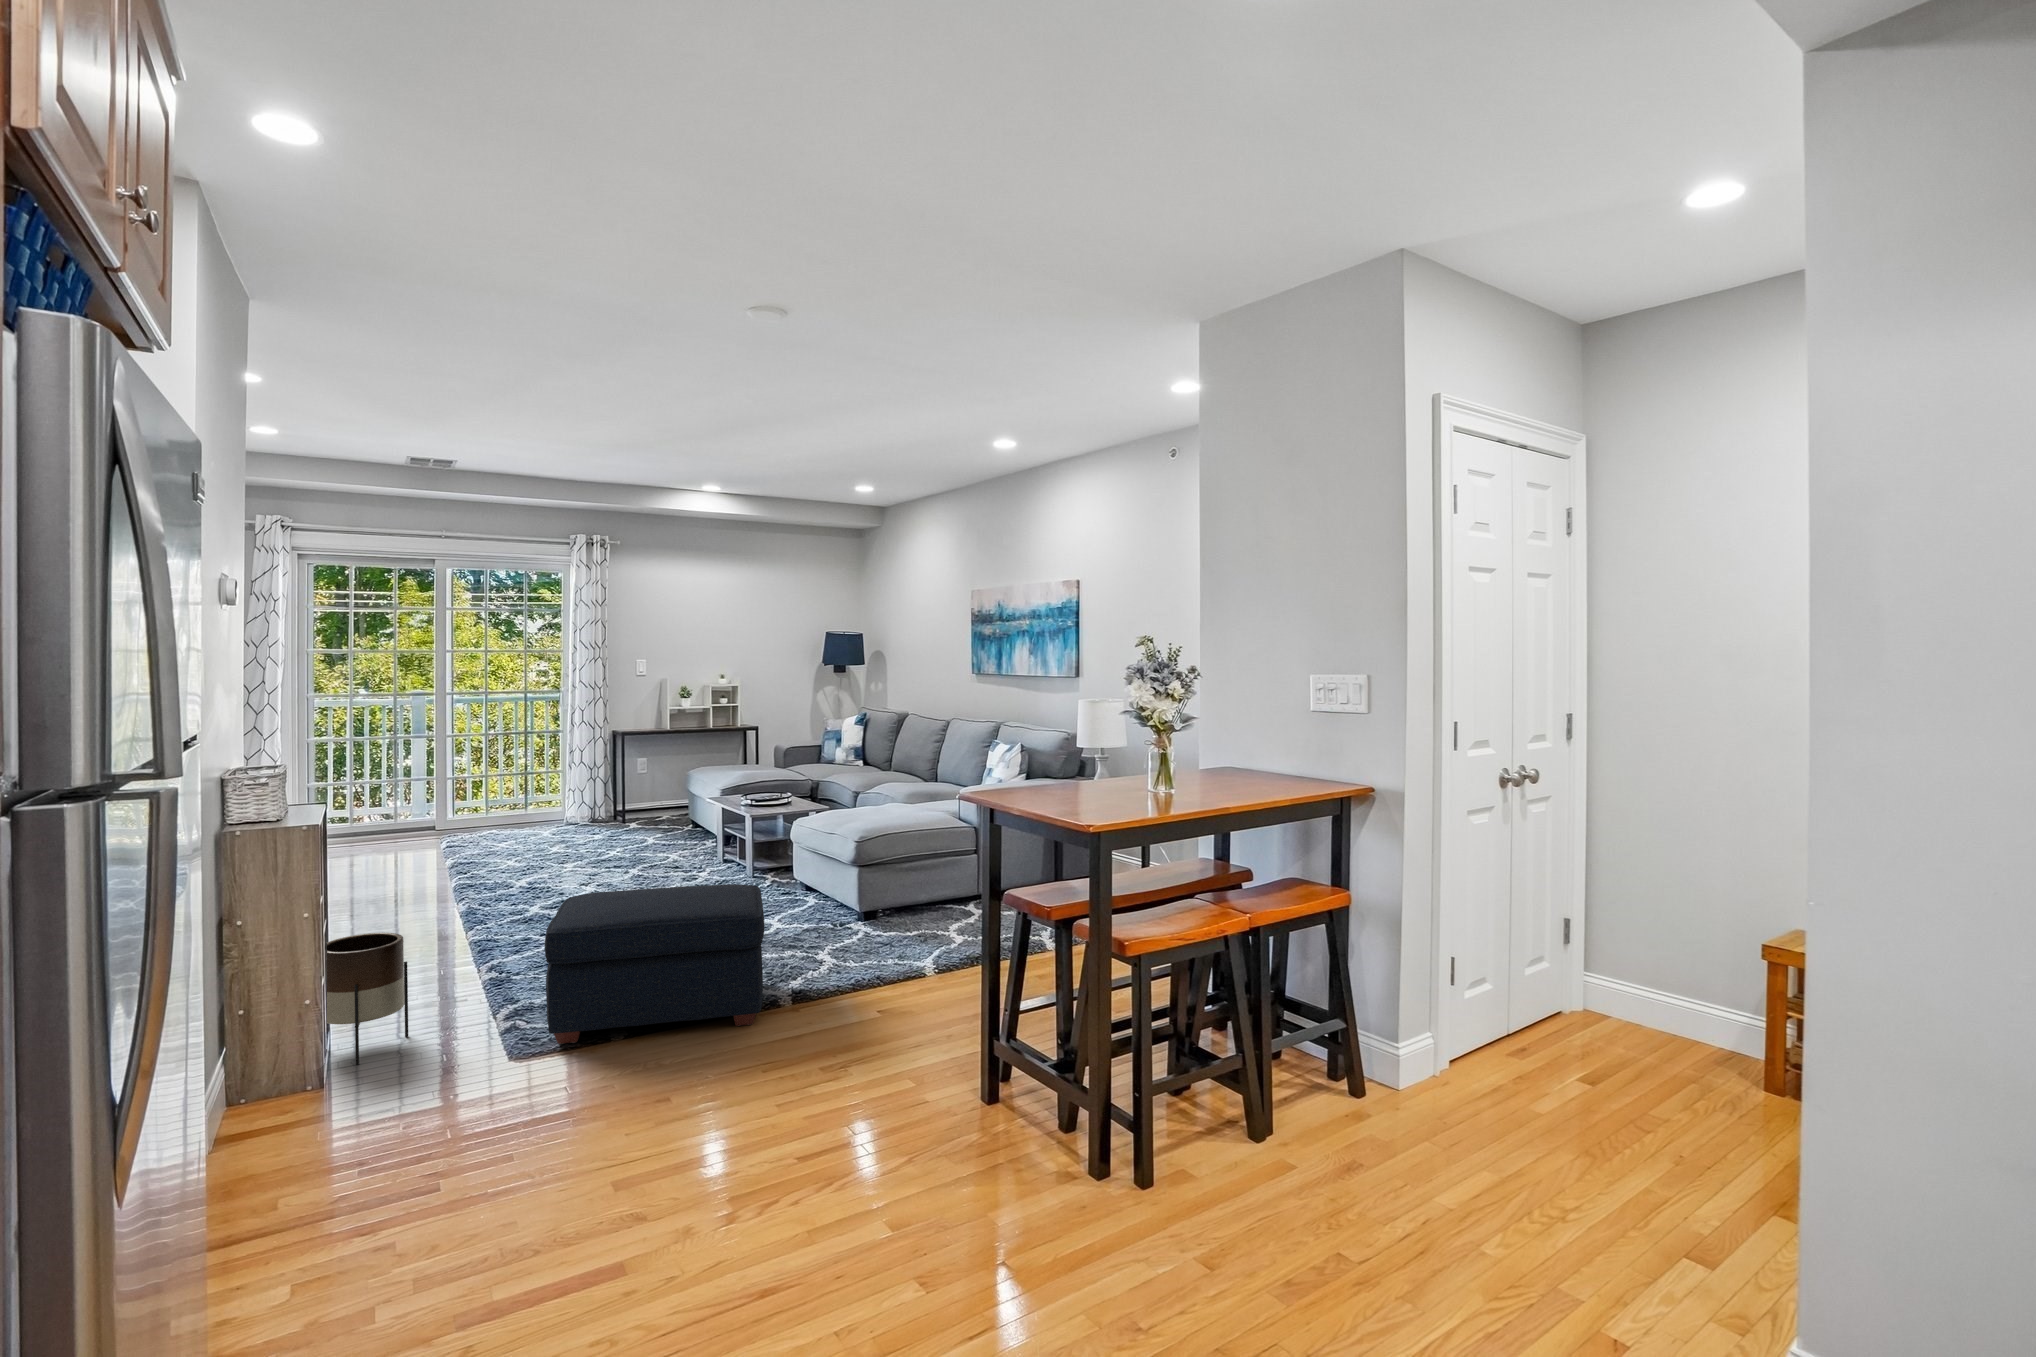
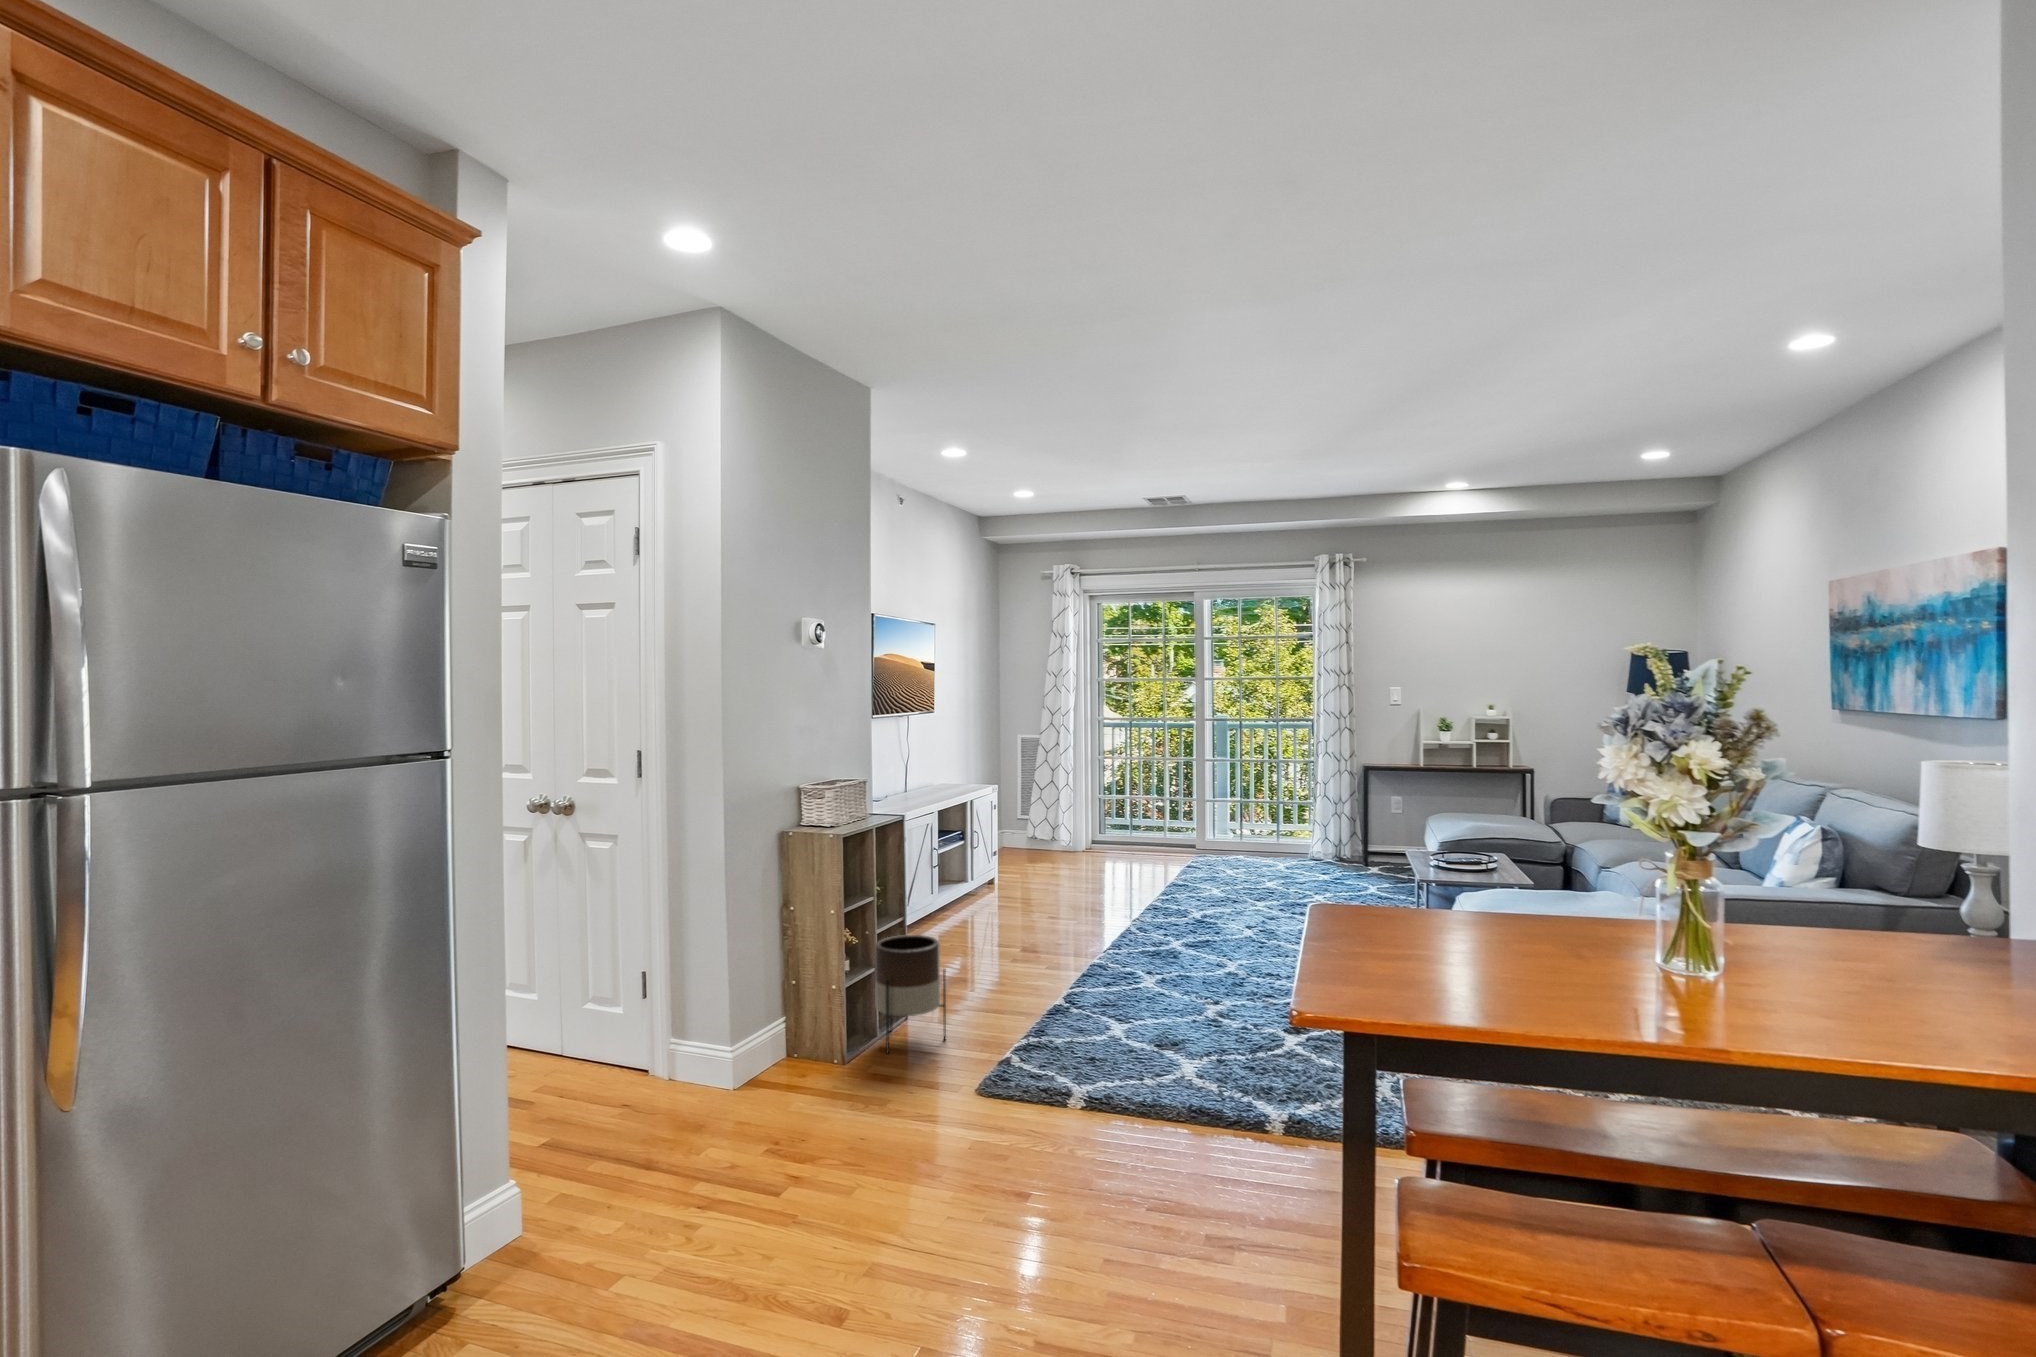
ottoman: present [545,884,765,1044] -> none [1005,938,1271,1146]

